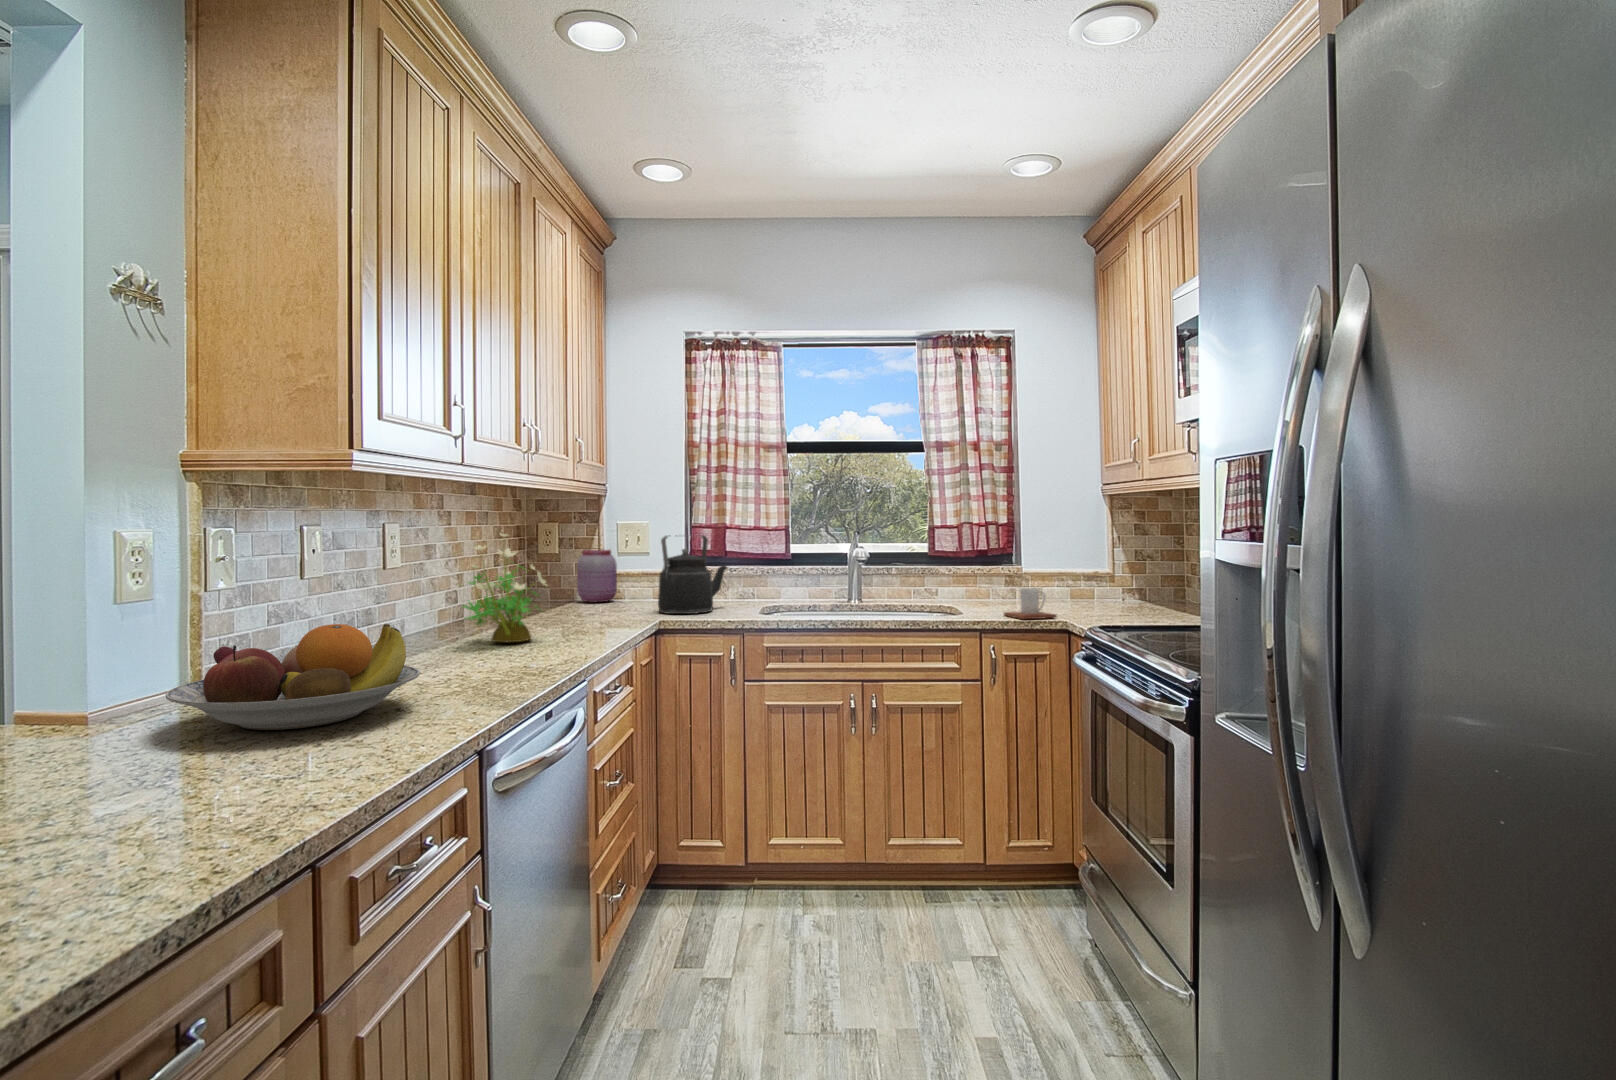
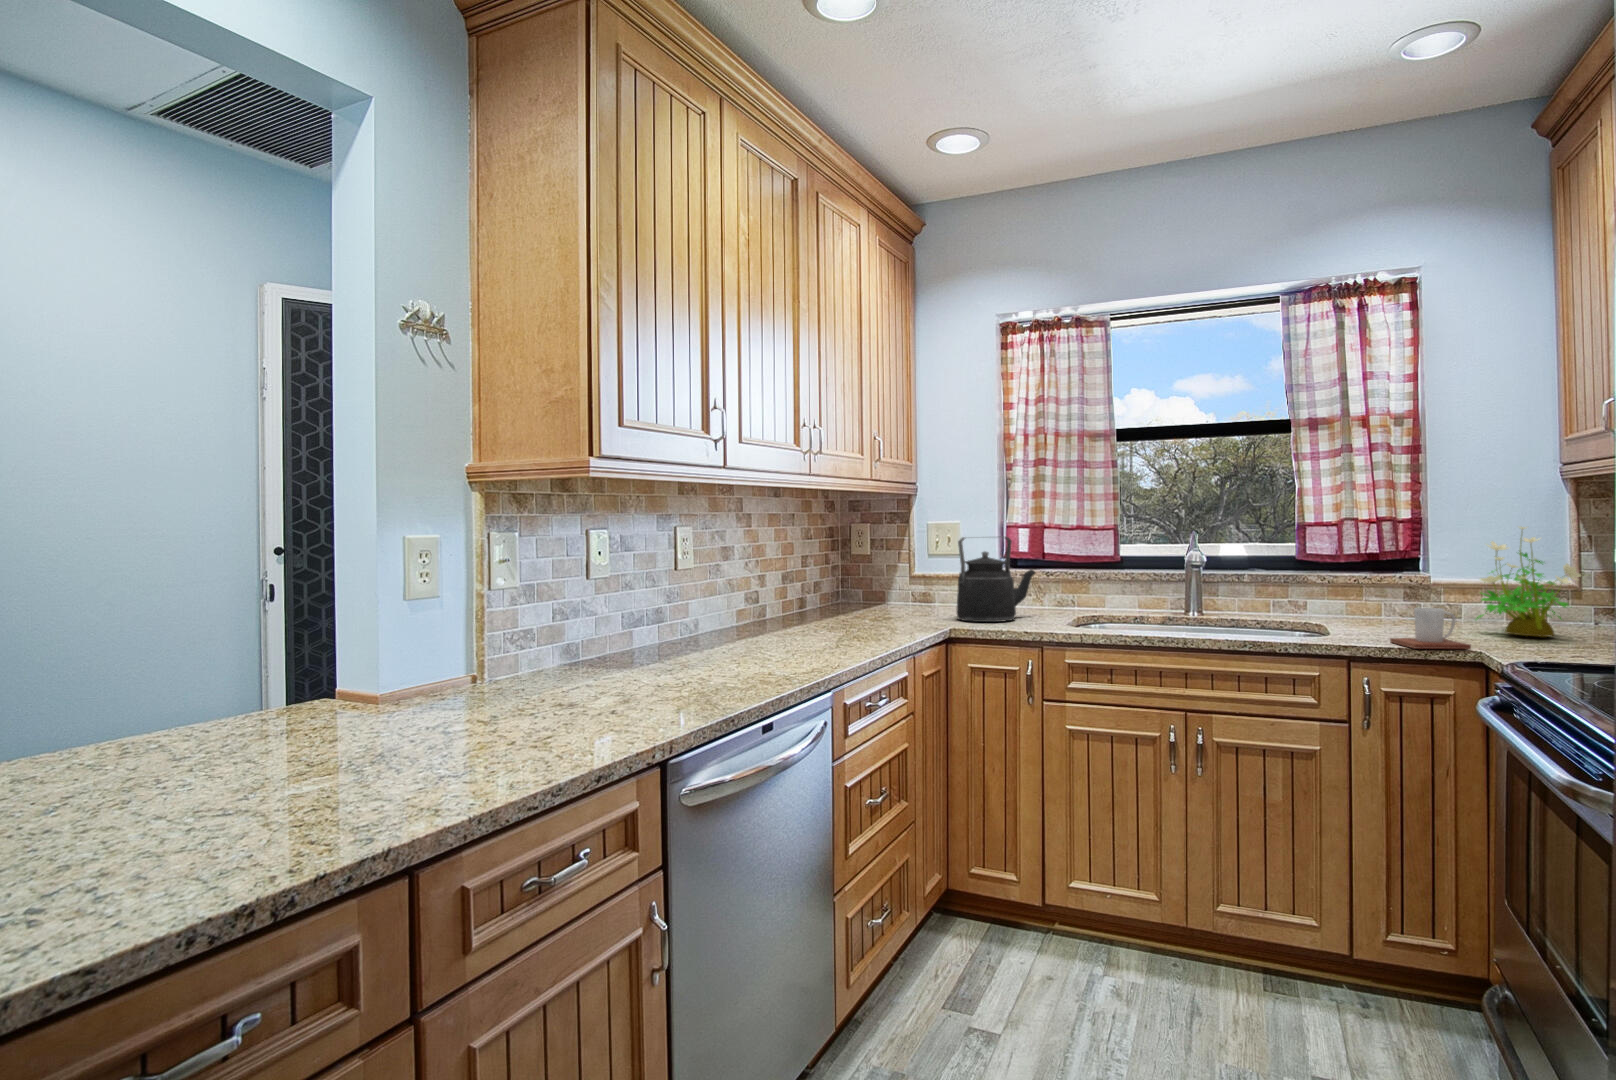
potted plant: present [463,534,546,642] -> present [1477,527,1581,637]
jar: present [577,550,617,602] -> none [885,551,925,606]
fruit bowl: present [166,624,420,730] -> none [470,619,664,708]

